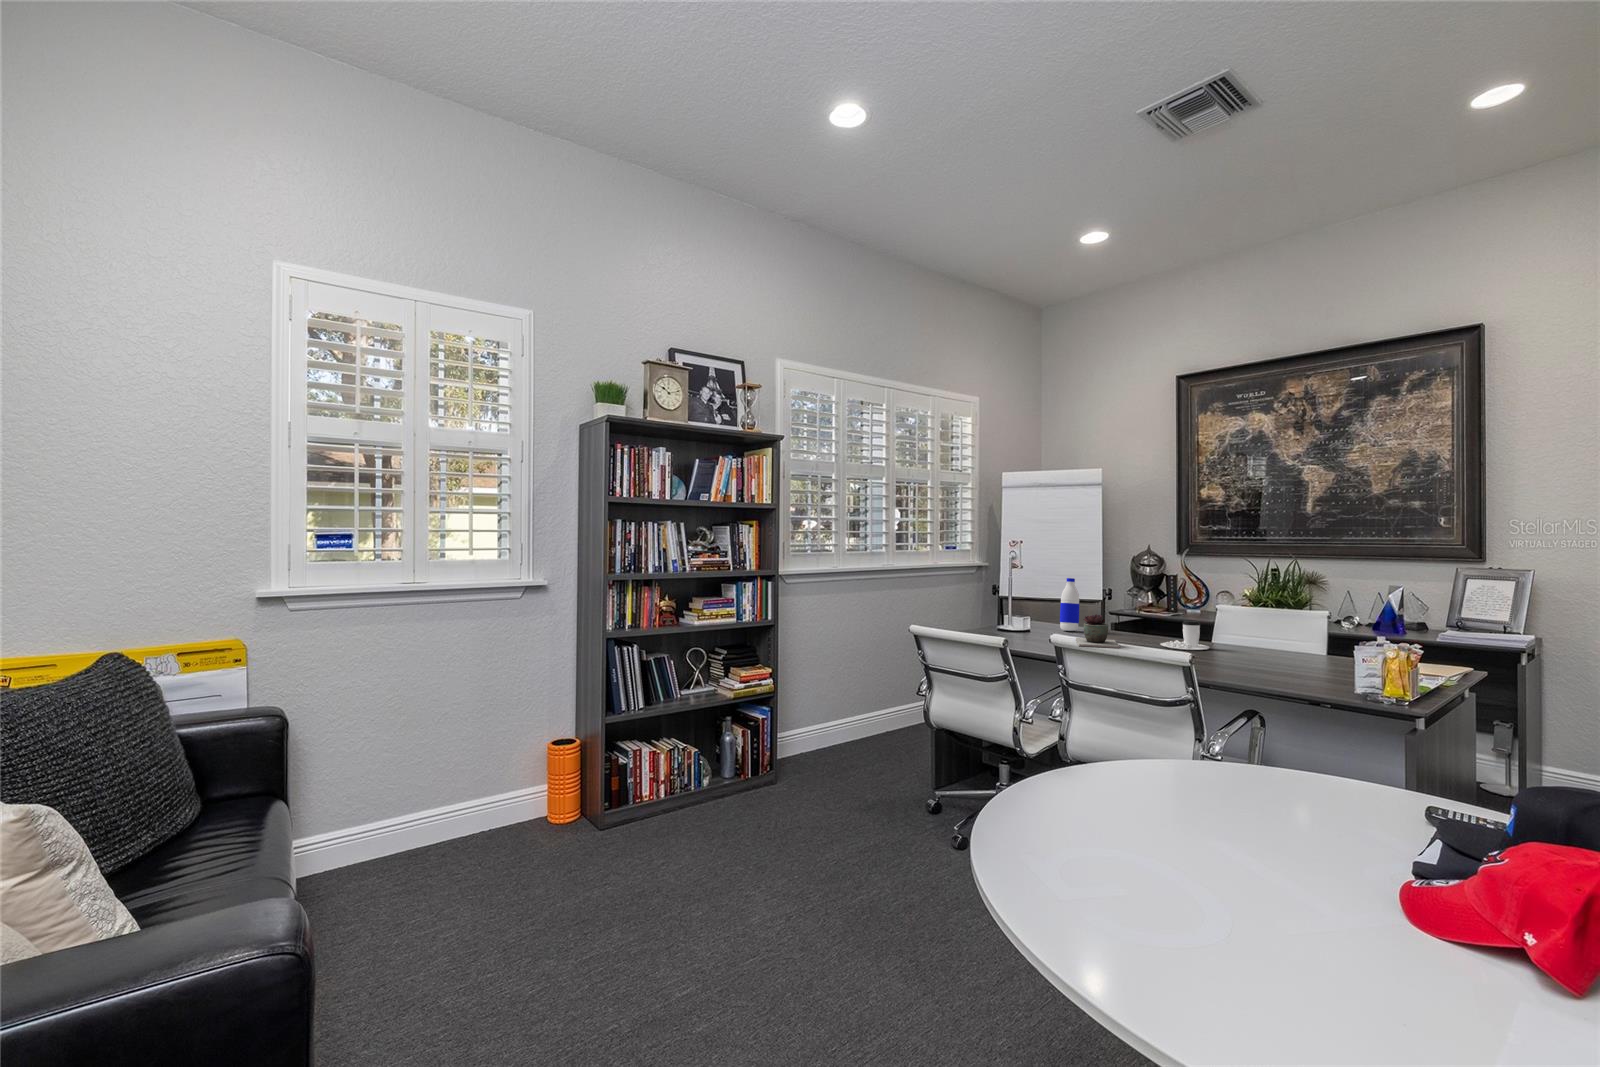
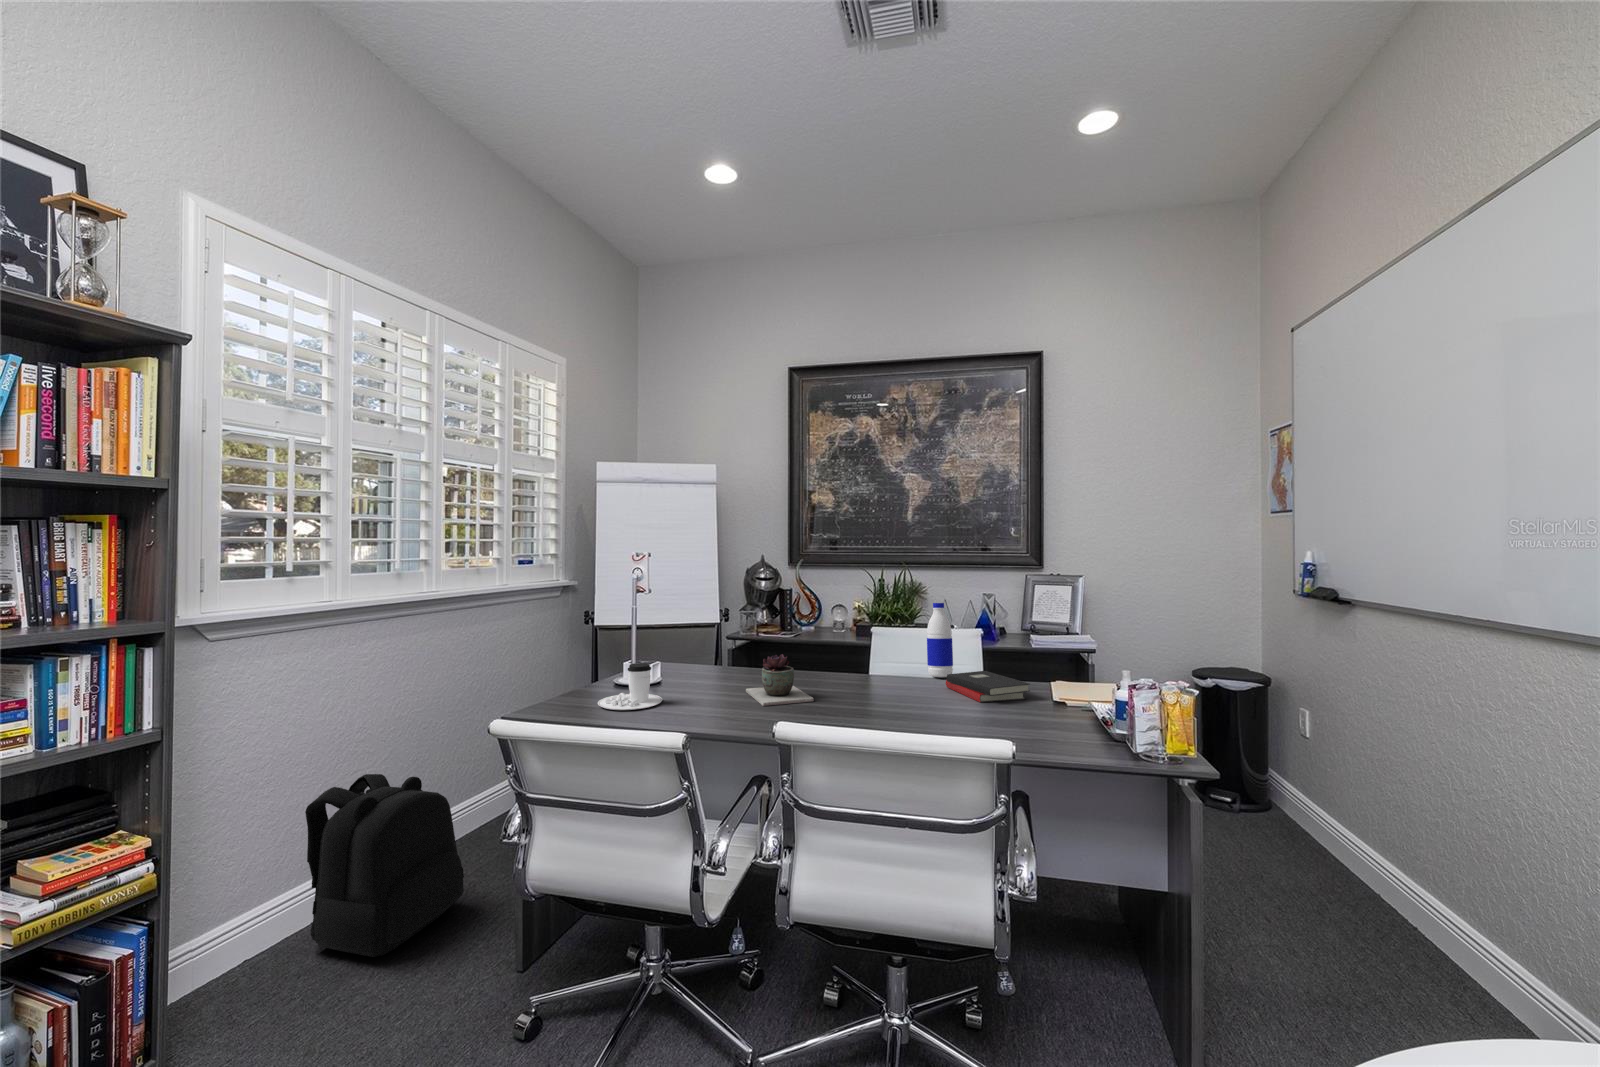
water bottle: present [1060,578,1079,631] -> present [927,603,953,677]
coffee cup: present [1160,620,1209,650] -> present [598,663,662,710]
hardback book: none [1245,642,1314,665] -> present [946,671,1030,702]
backpack: none [824,669,902,765] -> present [305,774,464,957]

